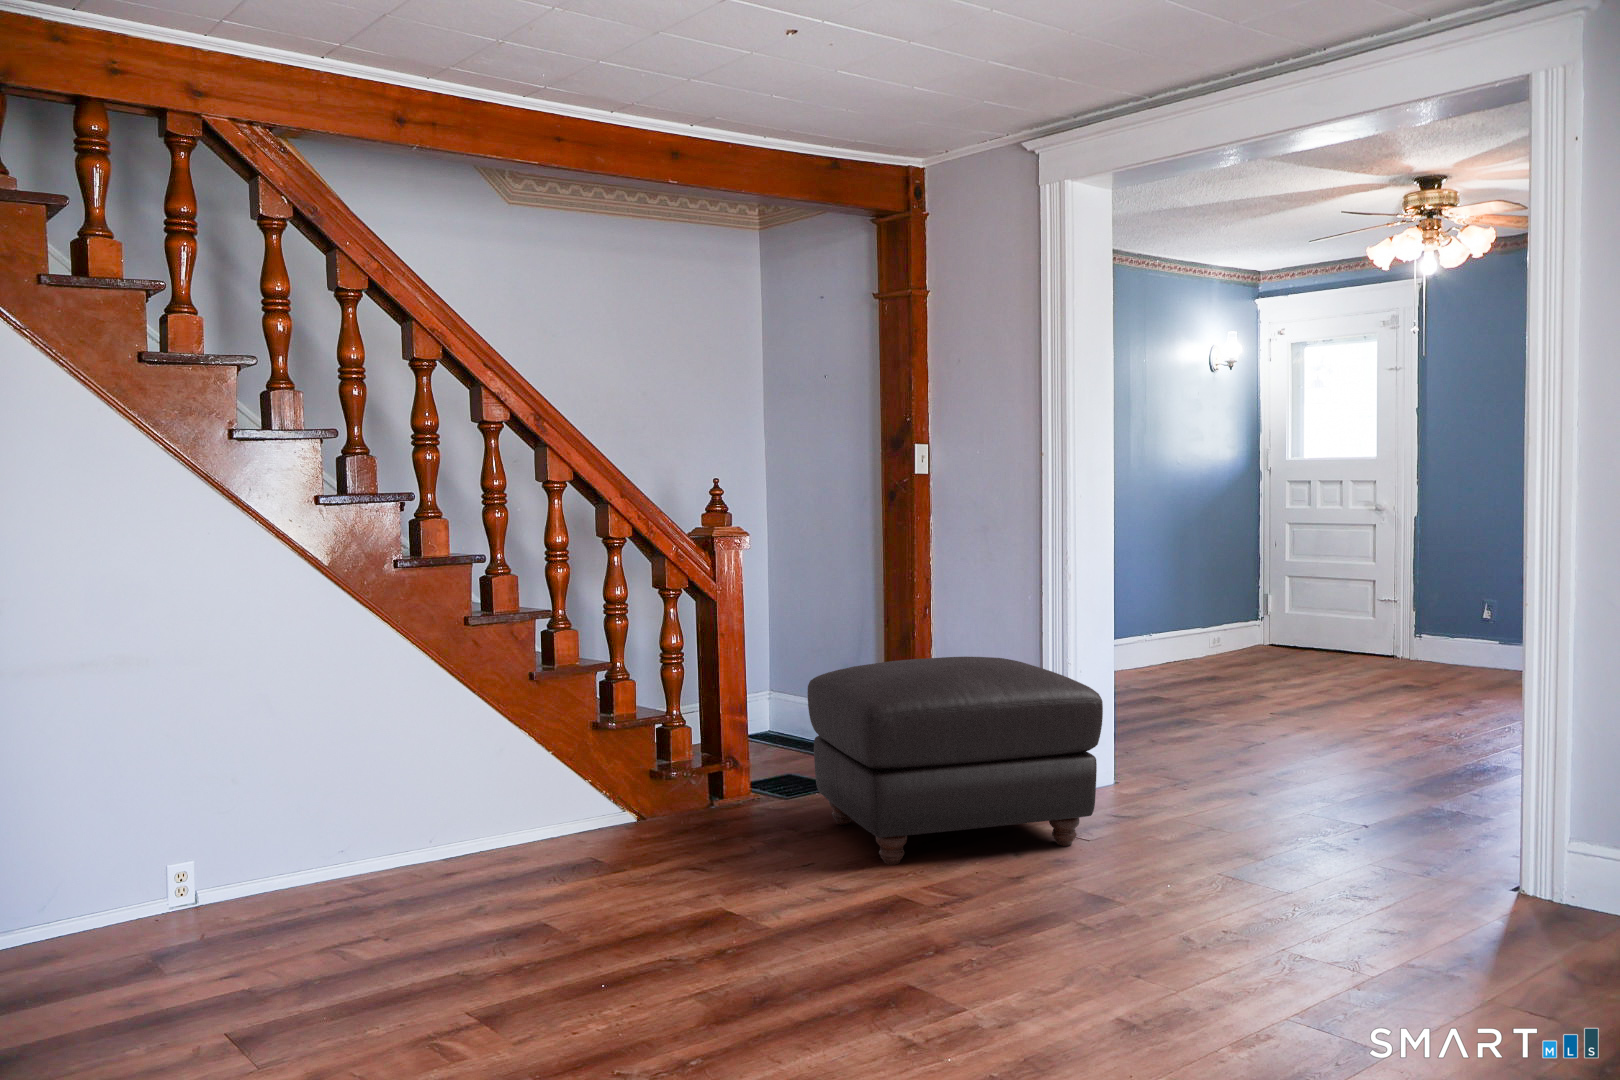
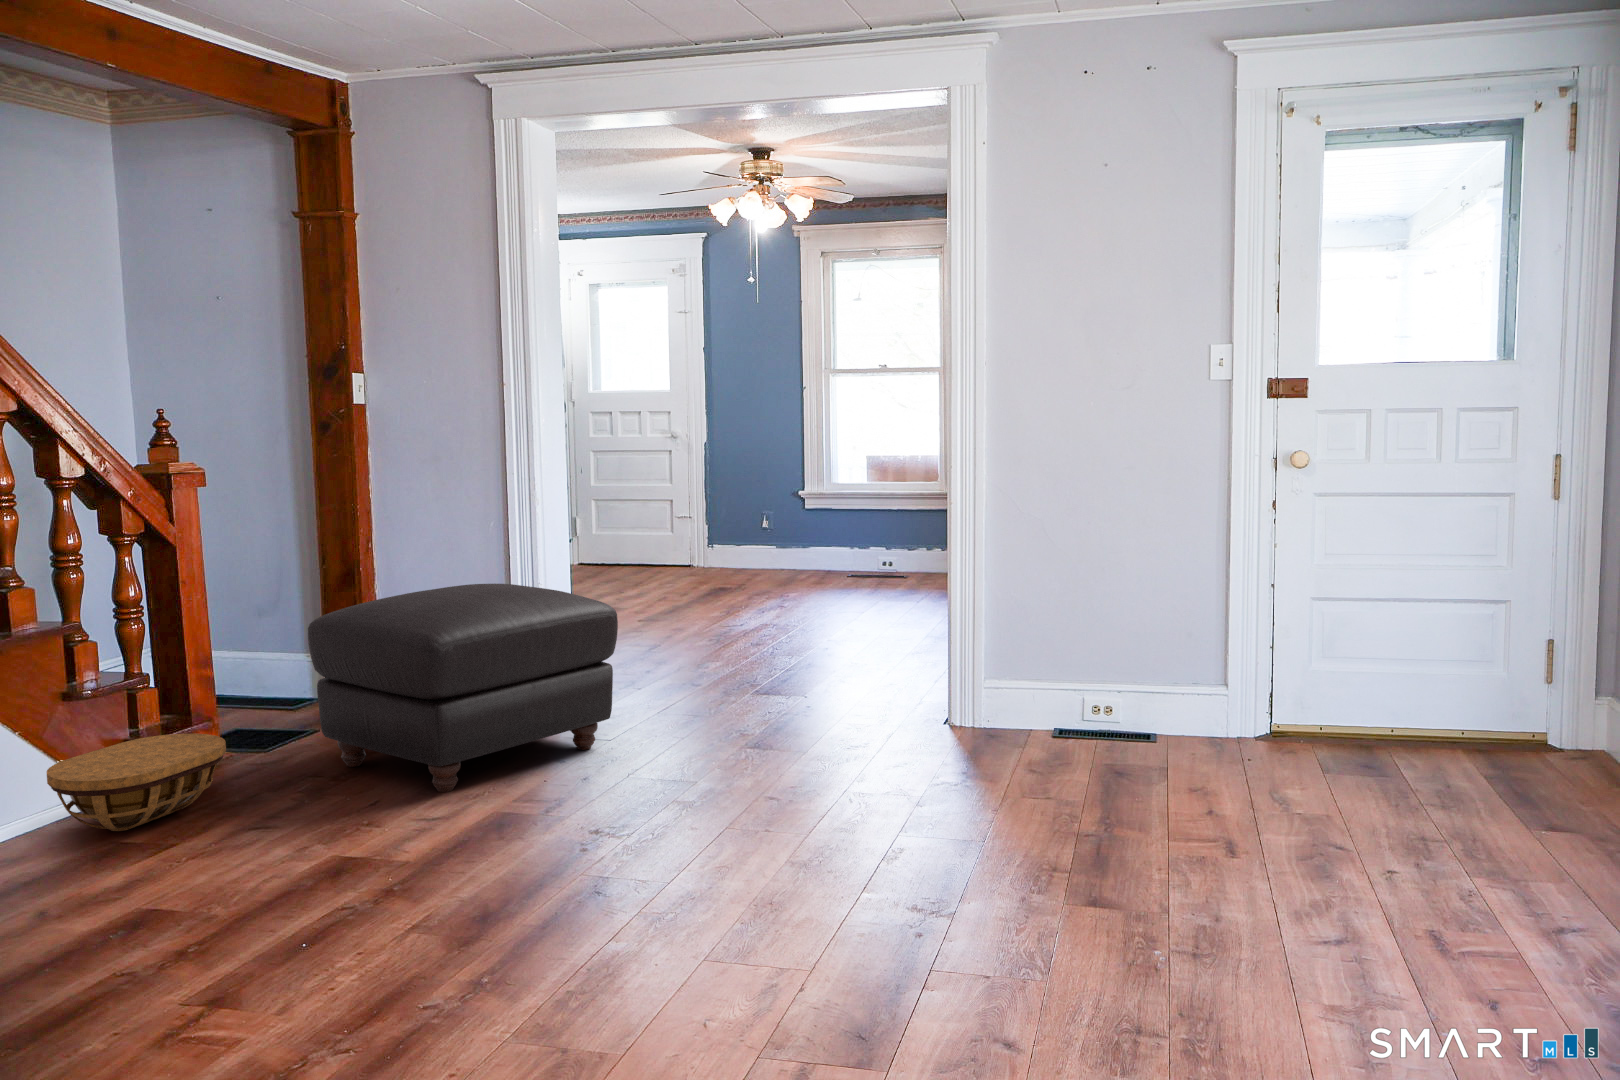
basket: none [564,769,714,848] -> present [47,733,226,831]

